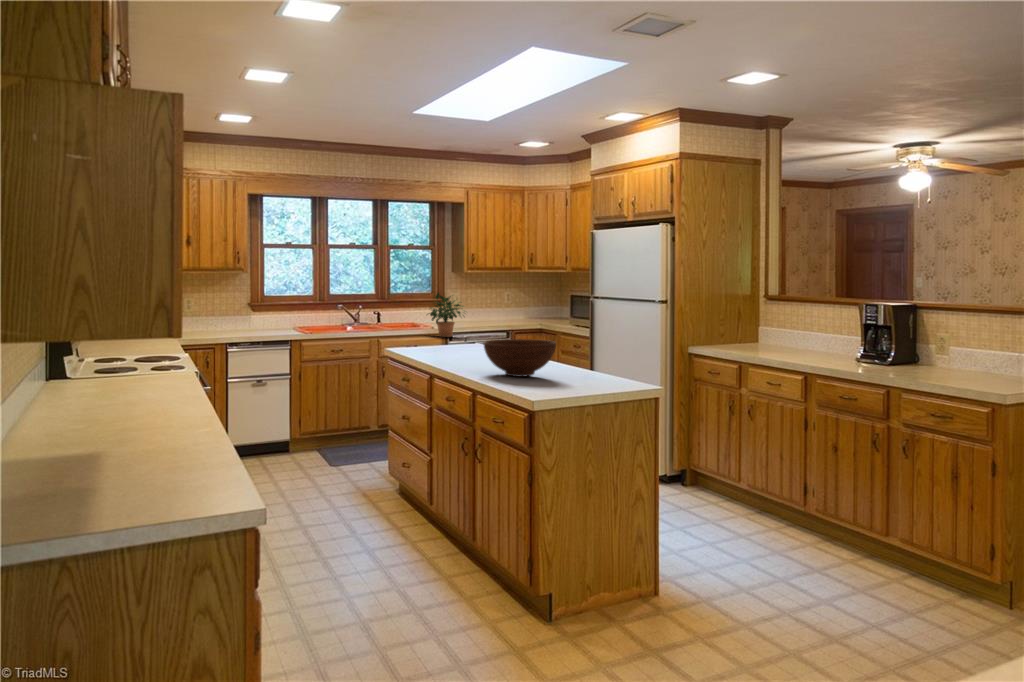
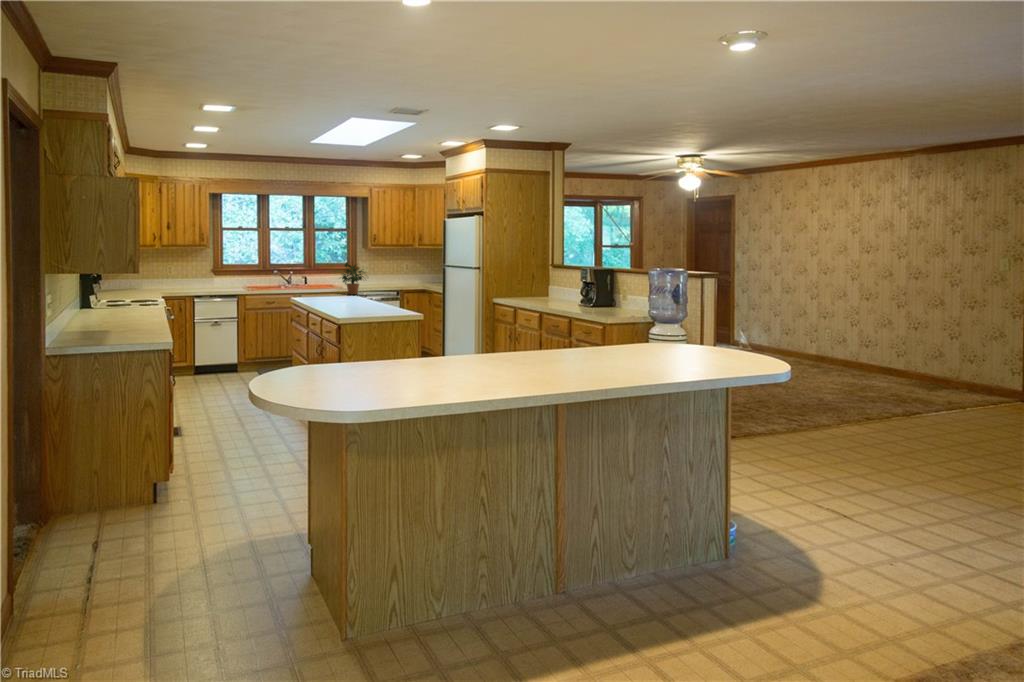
fruit bowl: present [484,339,556,377] -> none [335,290,381,312]

